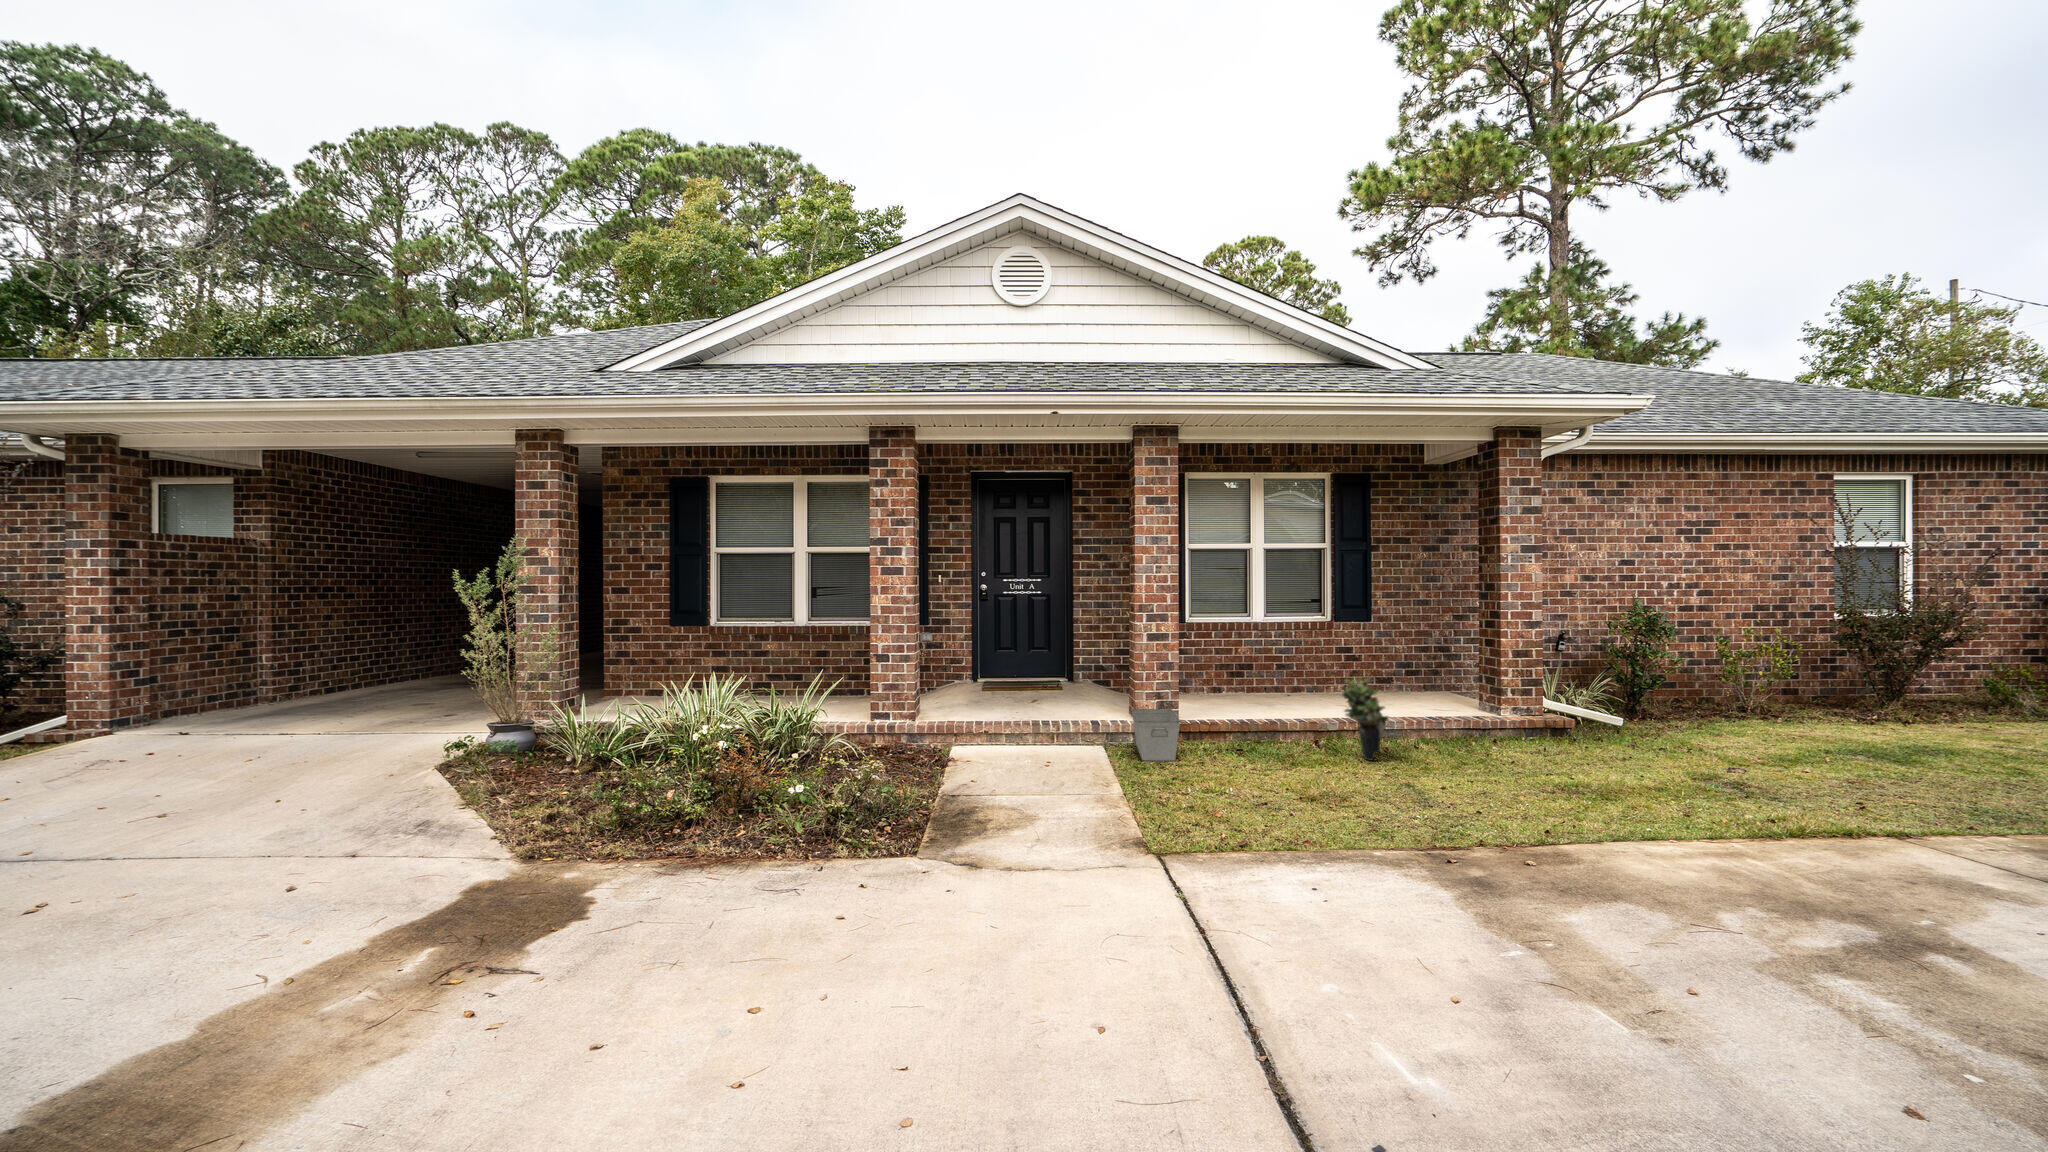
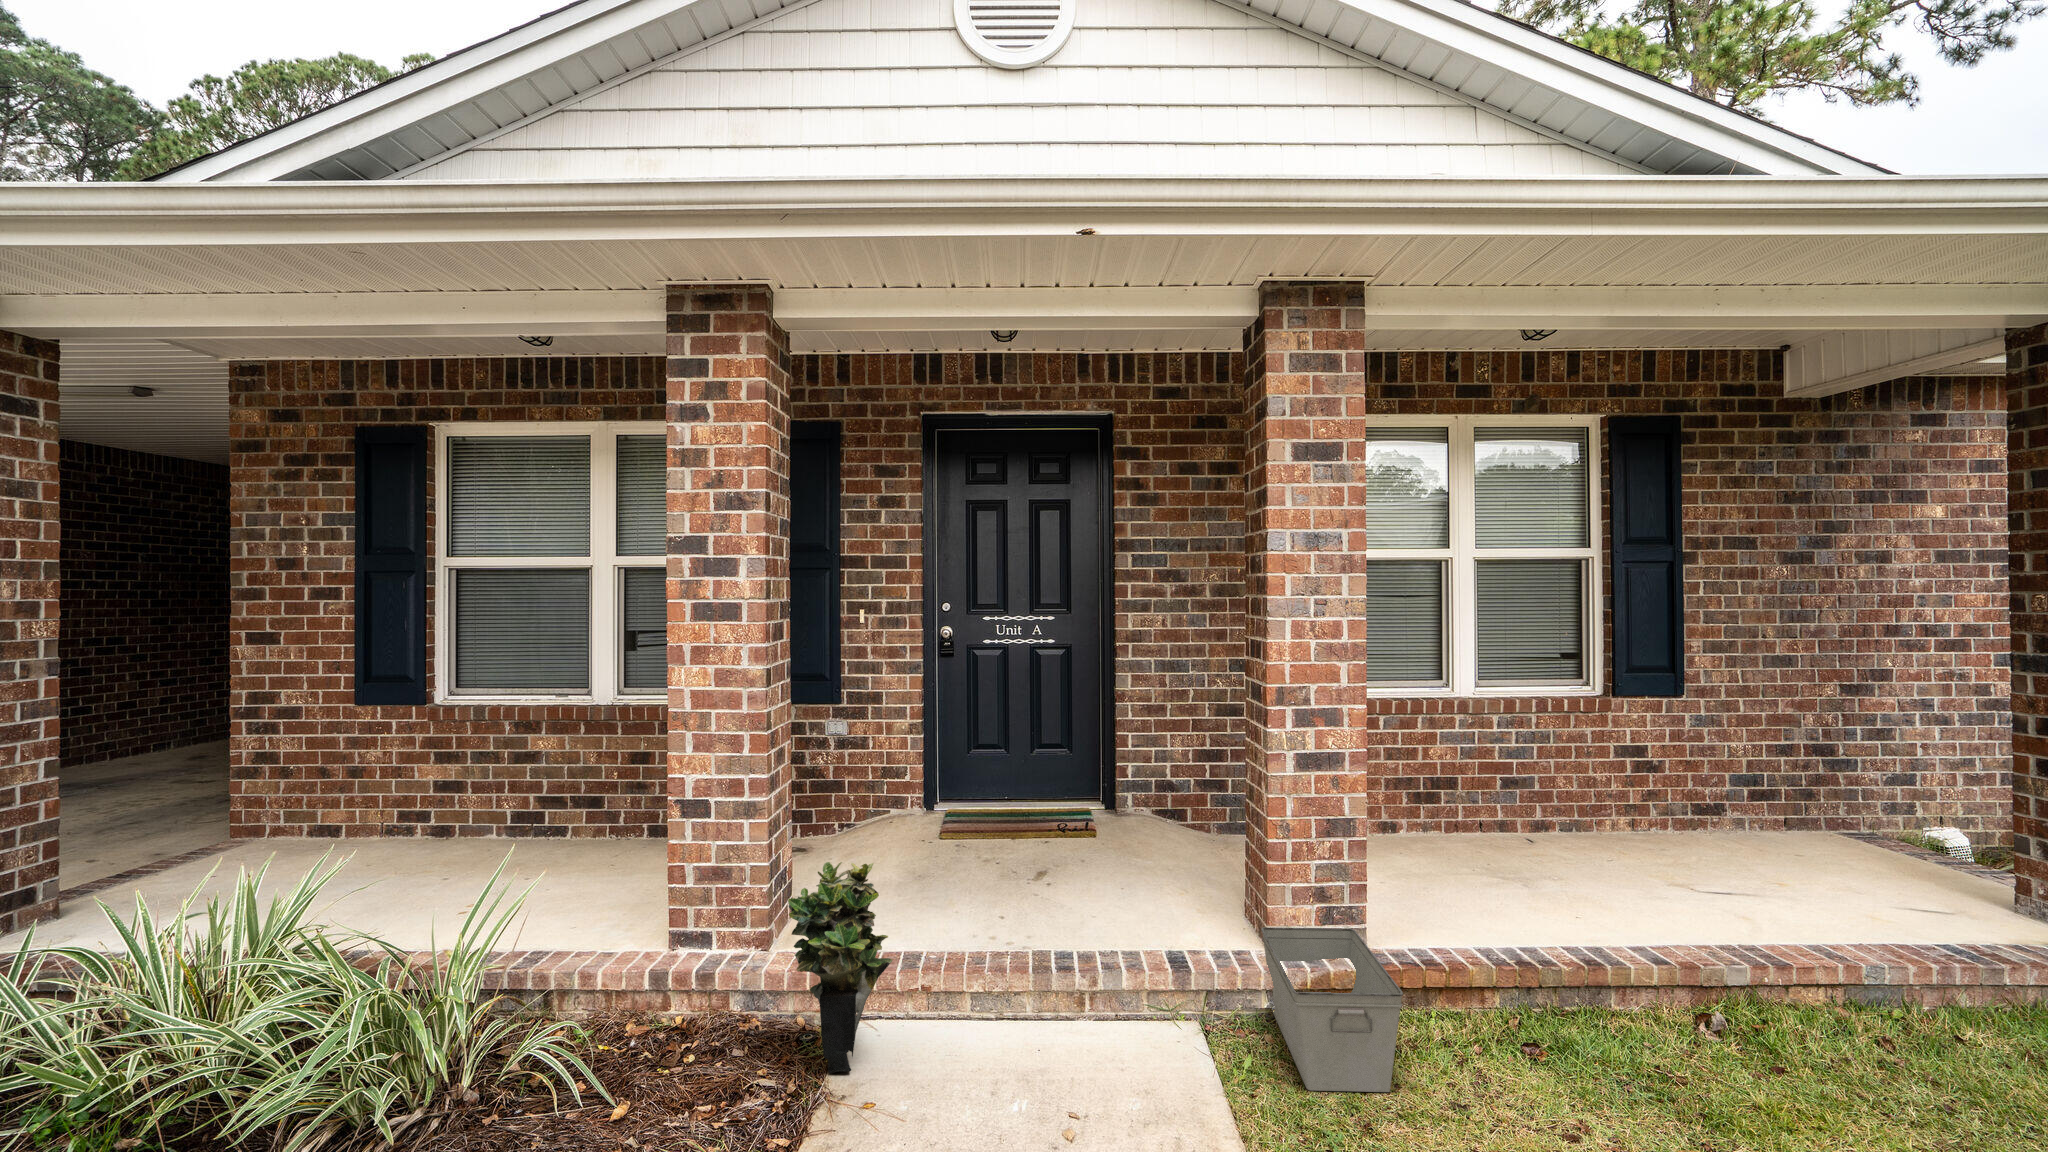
potted plant: present [1341,679,1389,761] -> present [788,862,892,1073]

